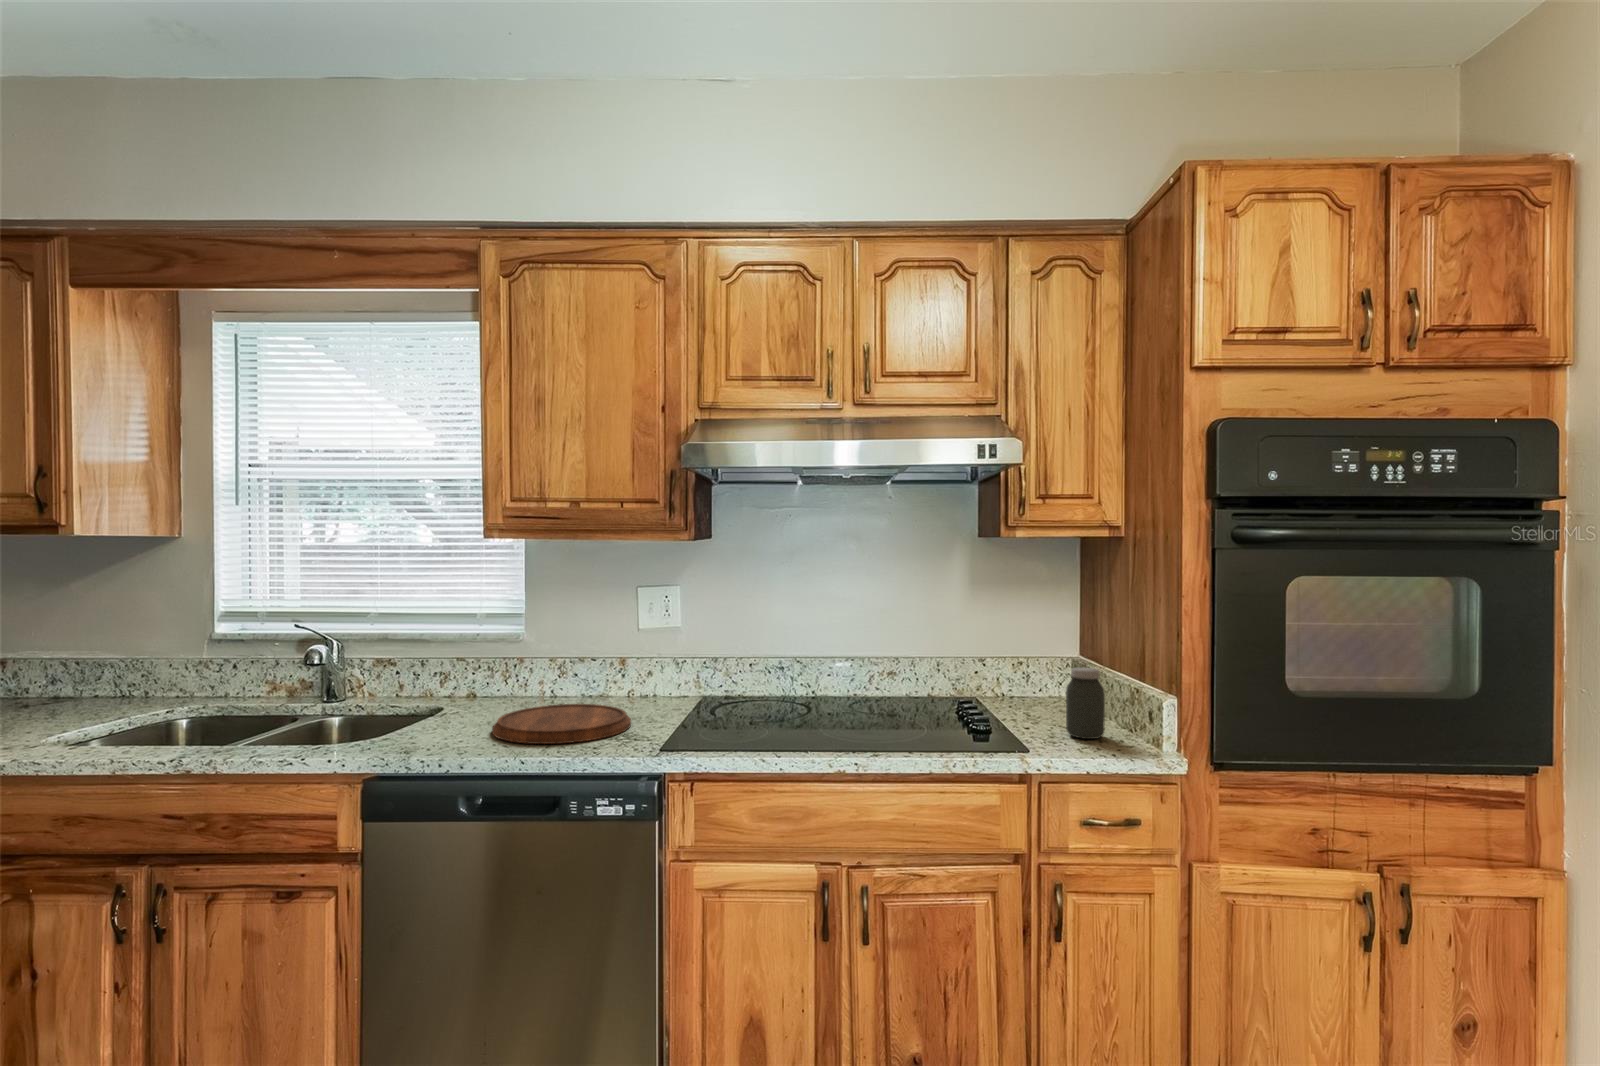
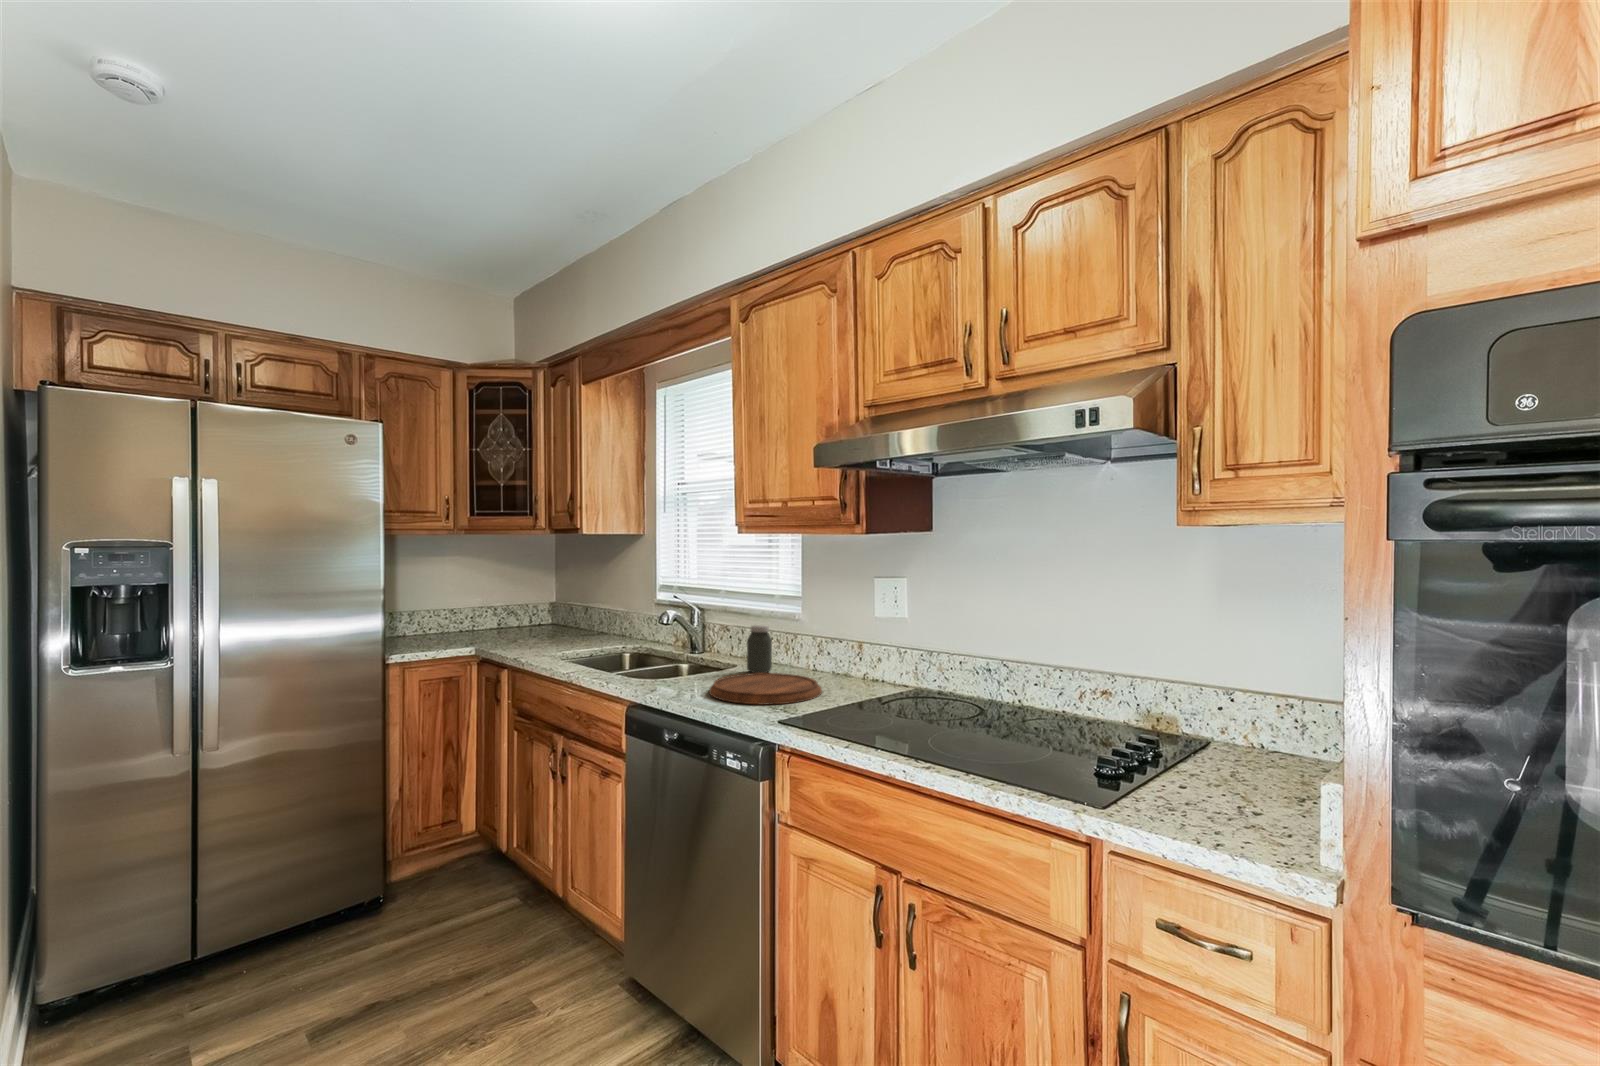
jar: present [1066,668,1105,739] -> present [747,625,772,673]

